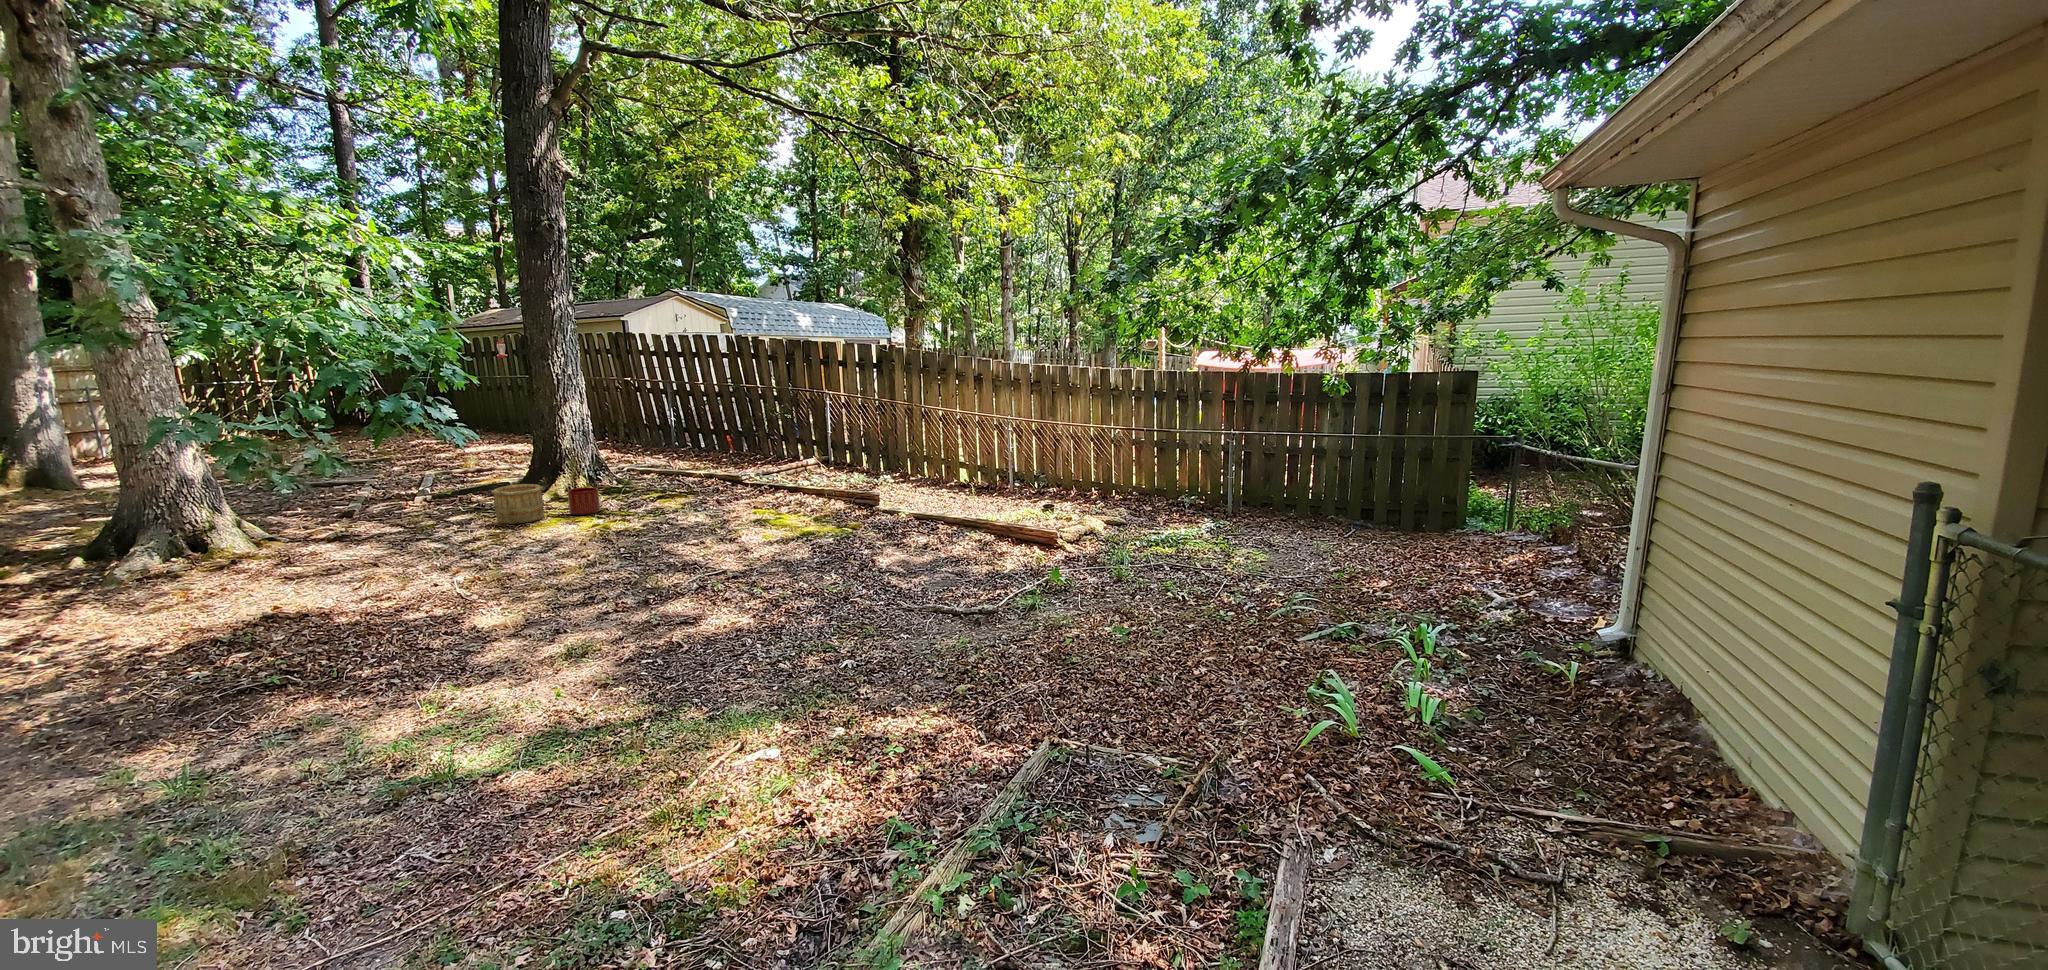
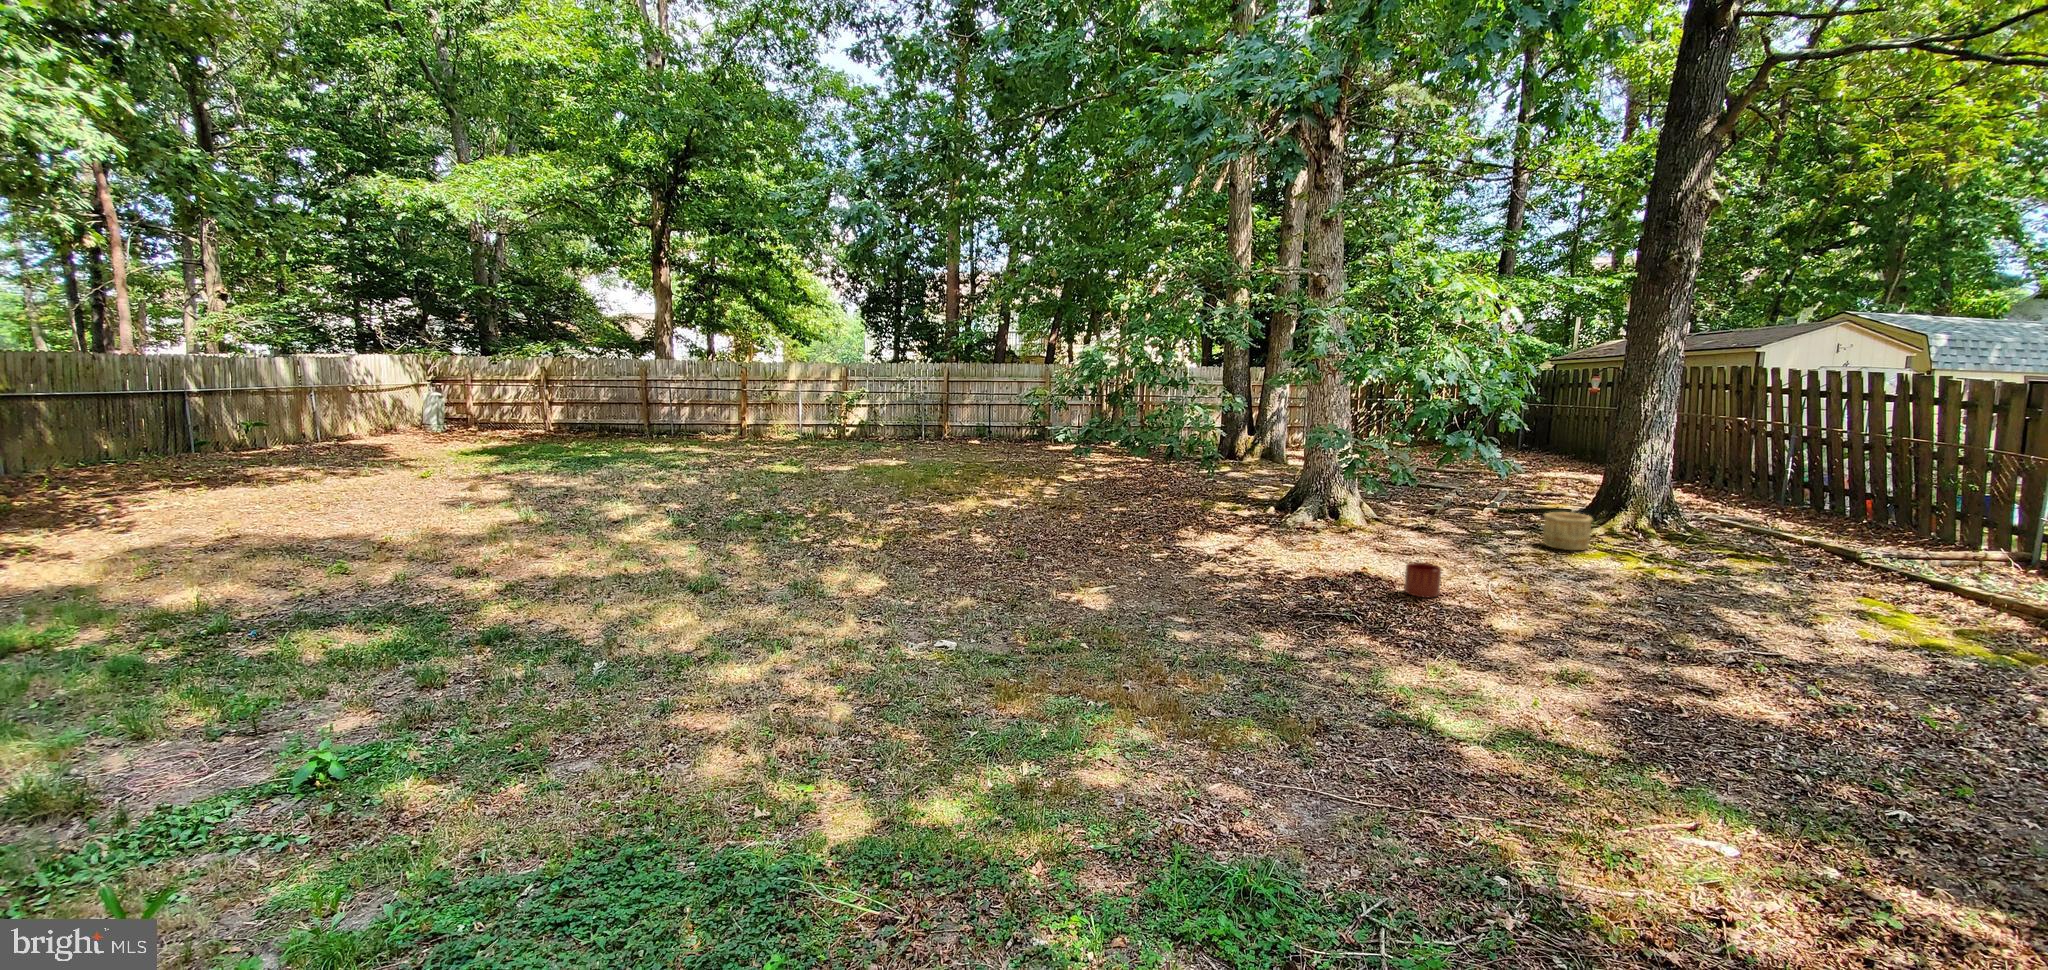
planter: present [568,487,600,515] -> present [1404,563,1441,598]

